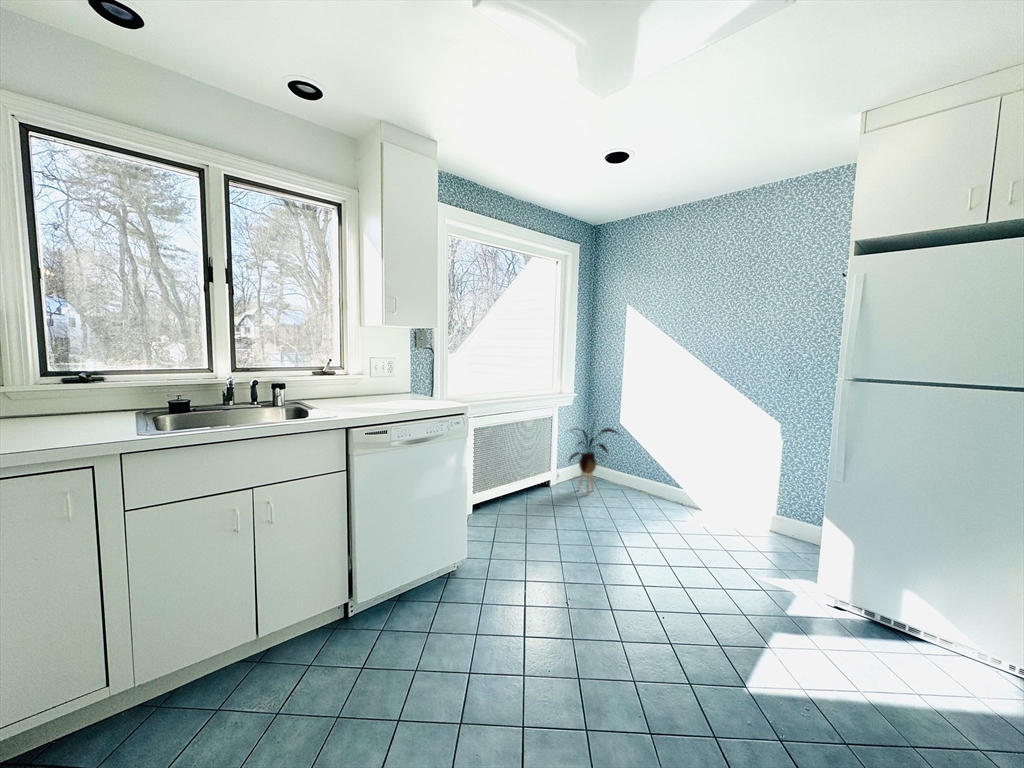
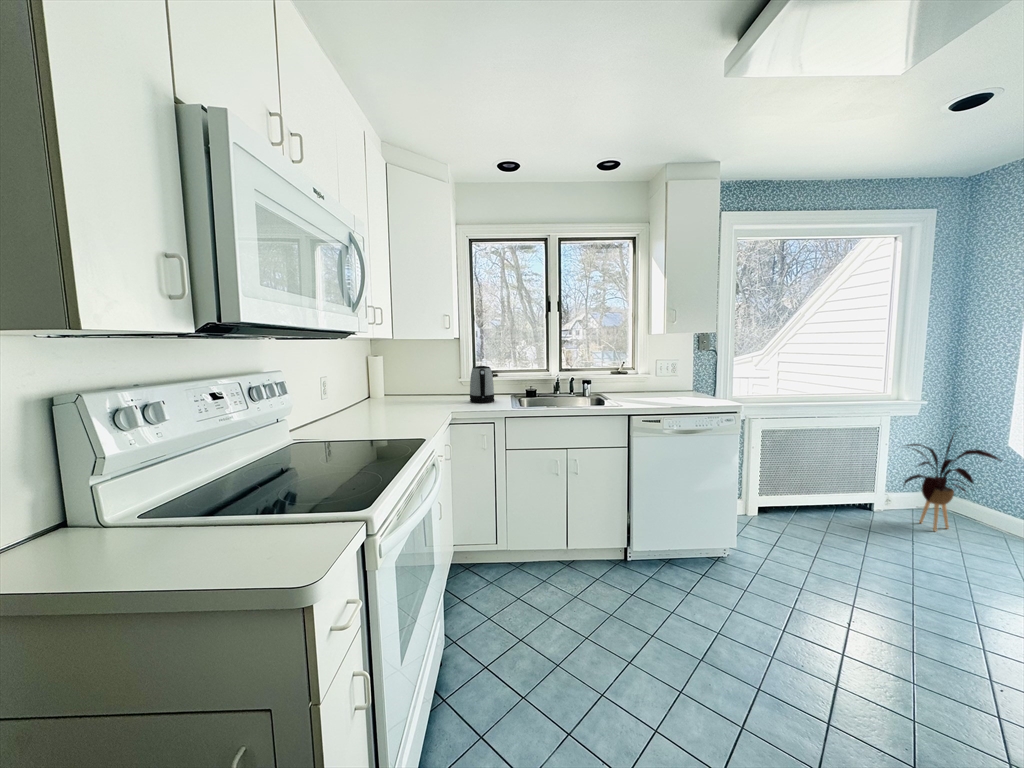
kettle: none [29,361,97,432] -> present [470,366,494,403]

